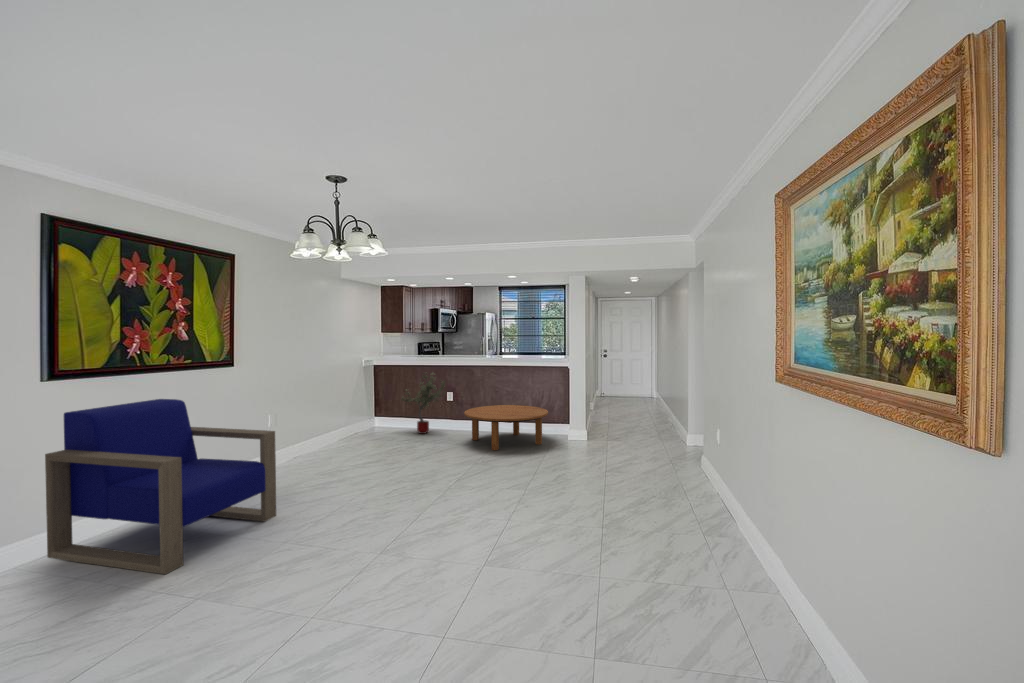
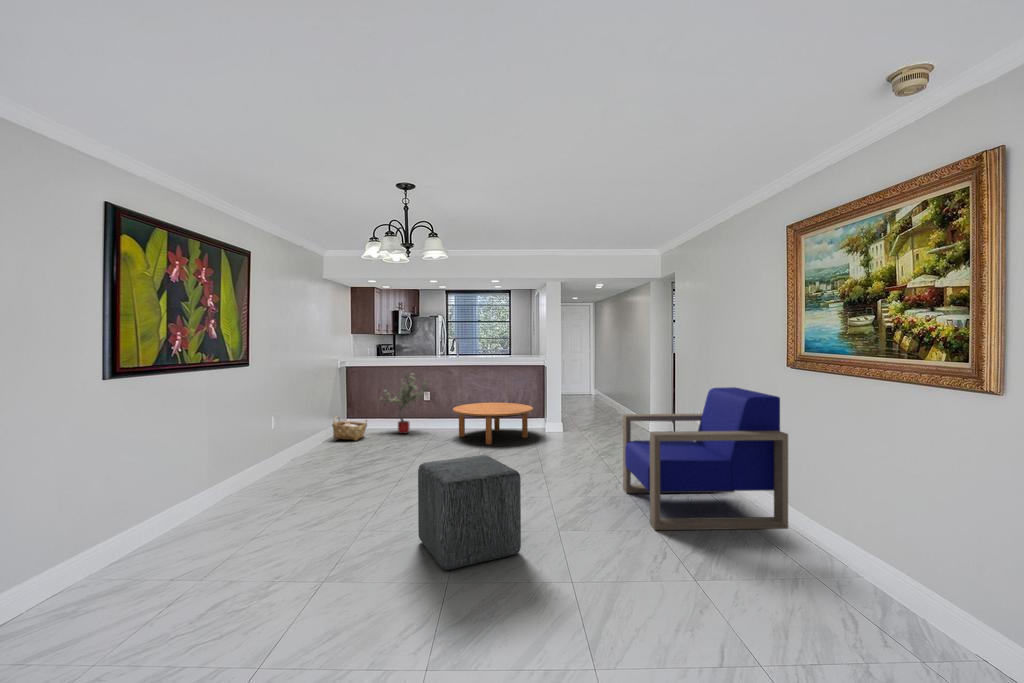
armchair: present [45,399,276,574] -> present [623,387,788,530]
woven basket: none [352,414,386,439] -> present [332,416,367,441]
ottoman: none [311,473,416,604] -> present [418,455,521,570]

